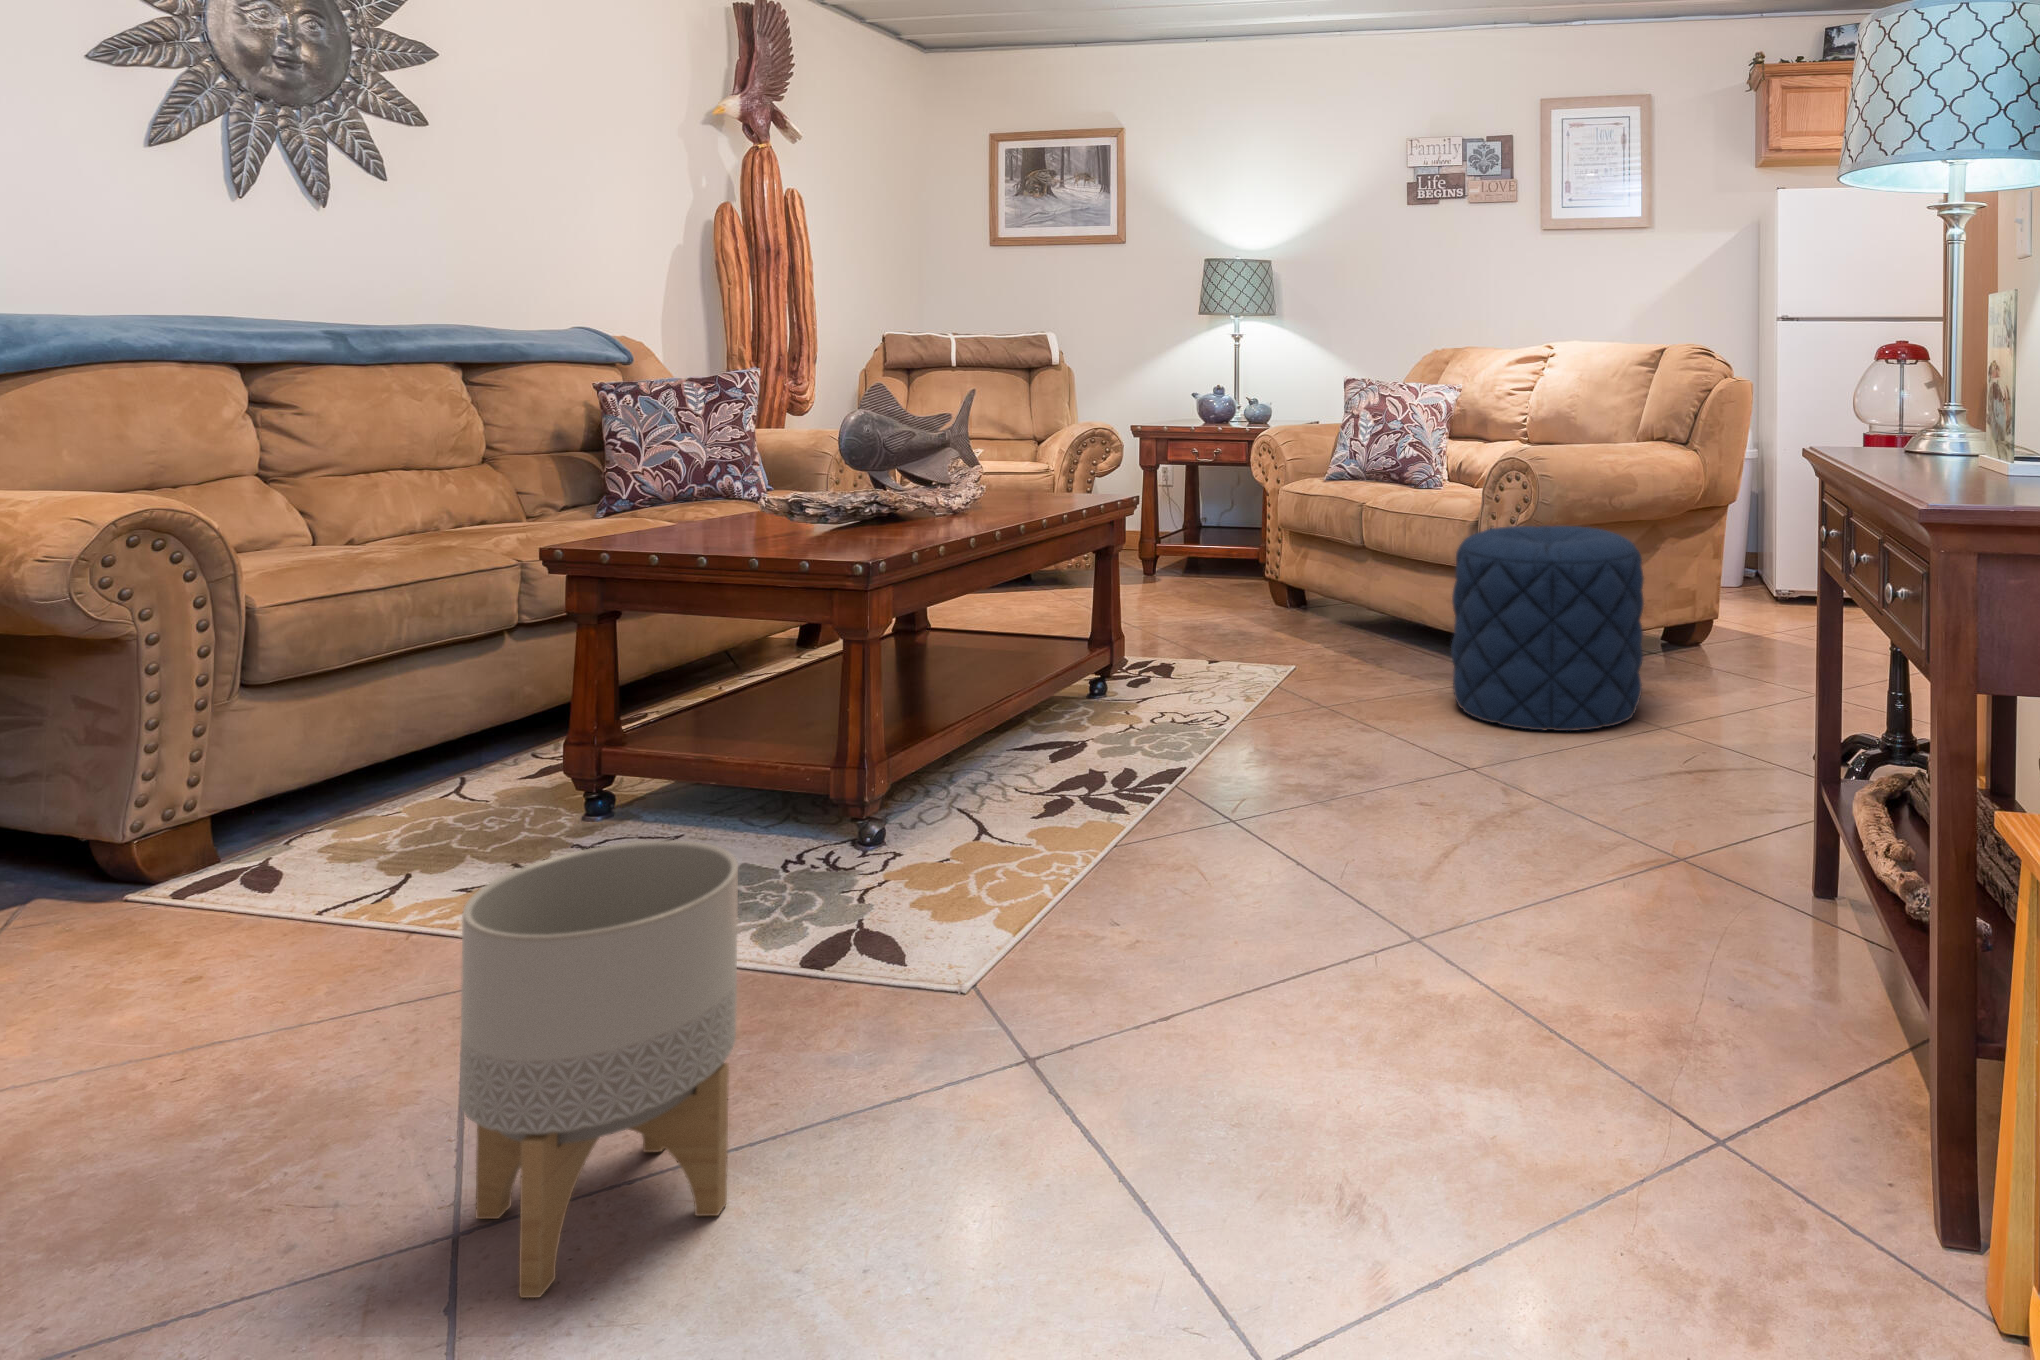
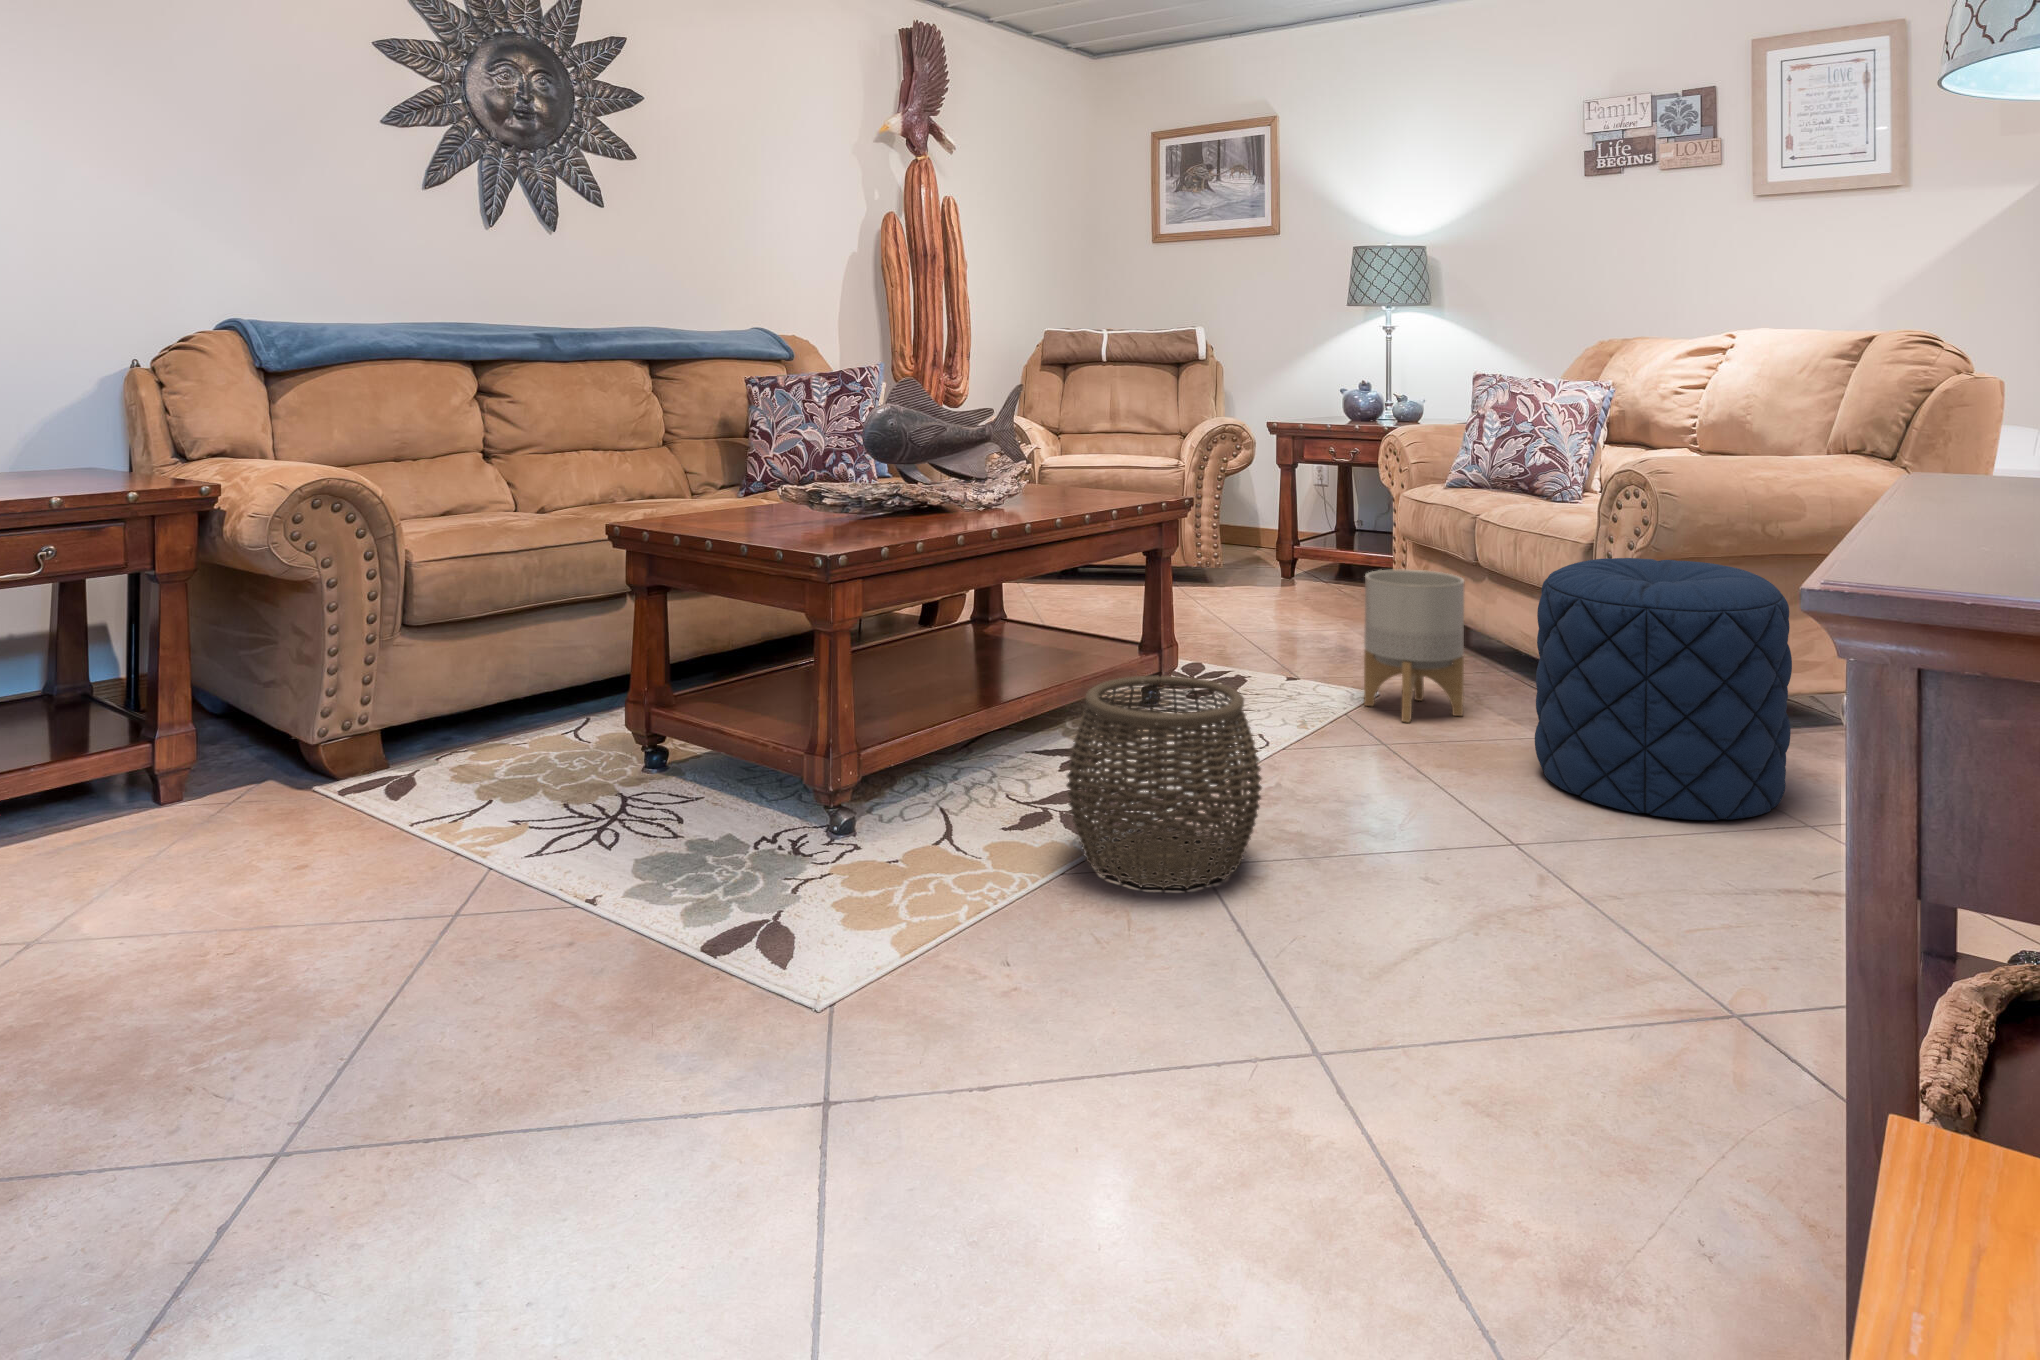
woven basket: none [1110,653,1290,845] -> present [1066,676,1262,889]
planter: present [460,840,738,1298] -> present [1364,569,1464,722]

